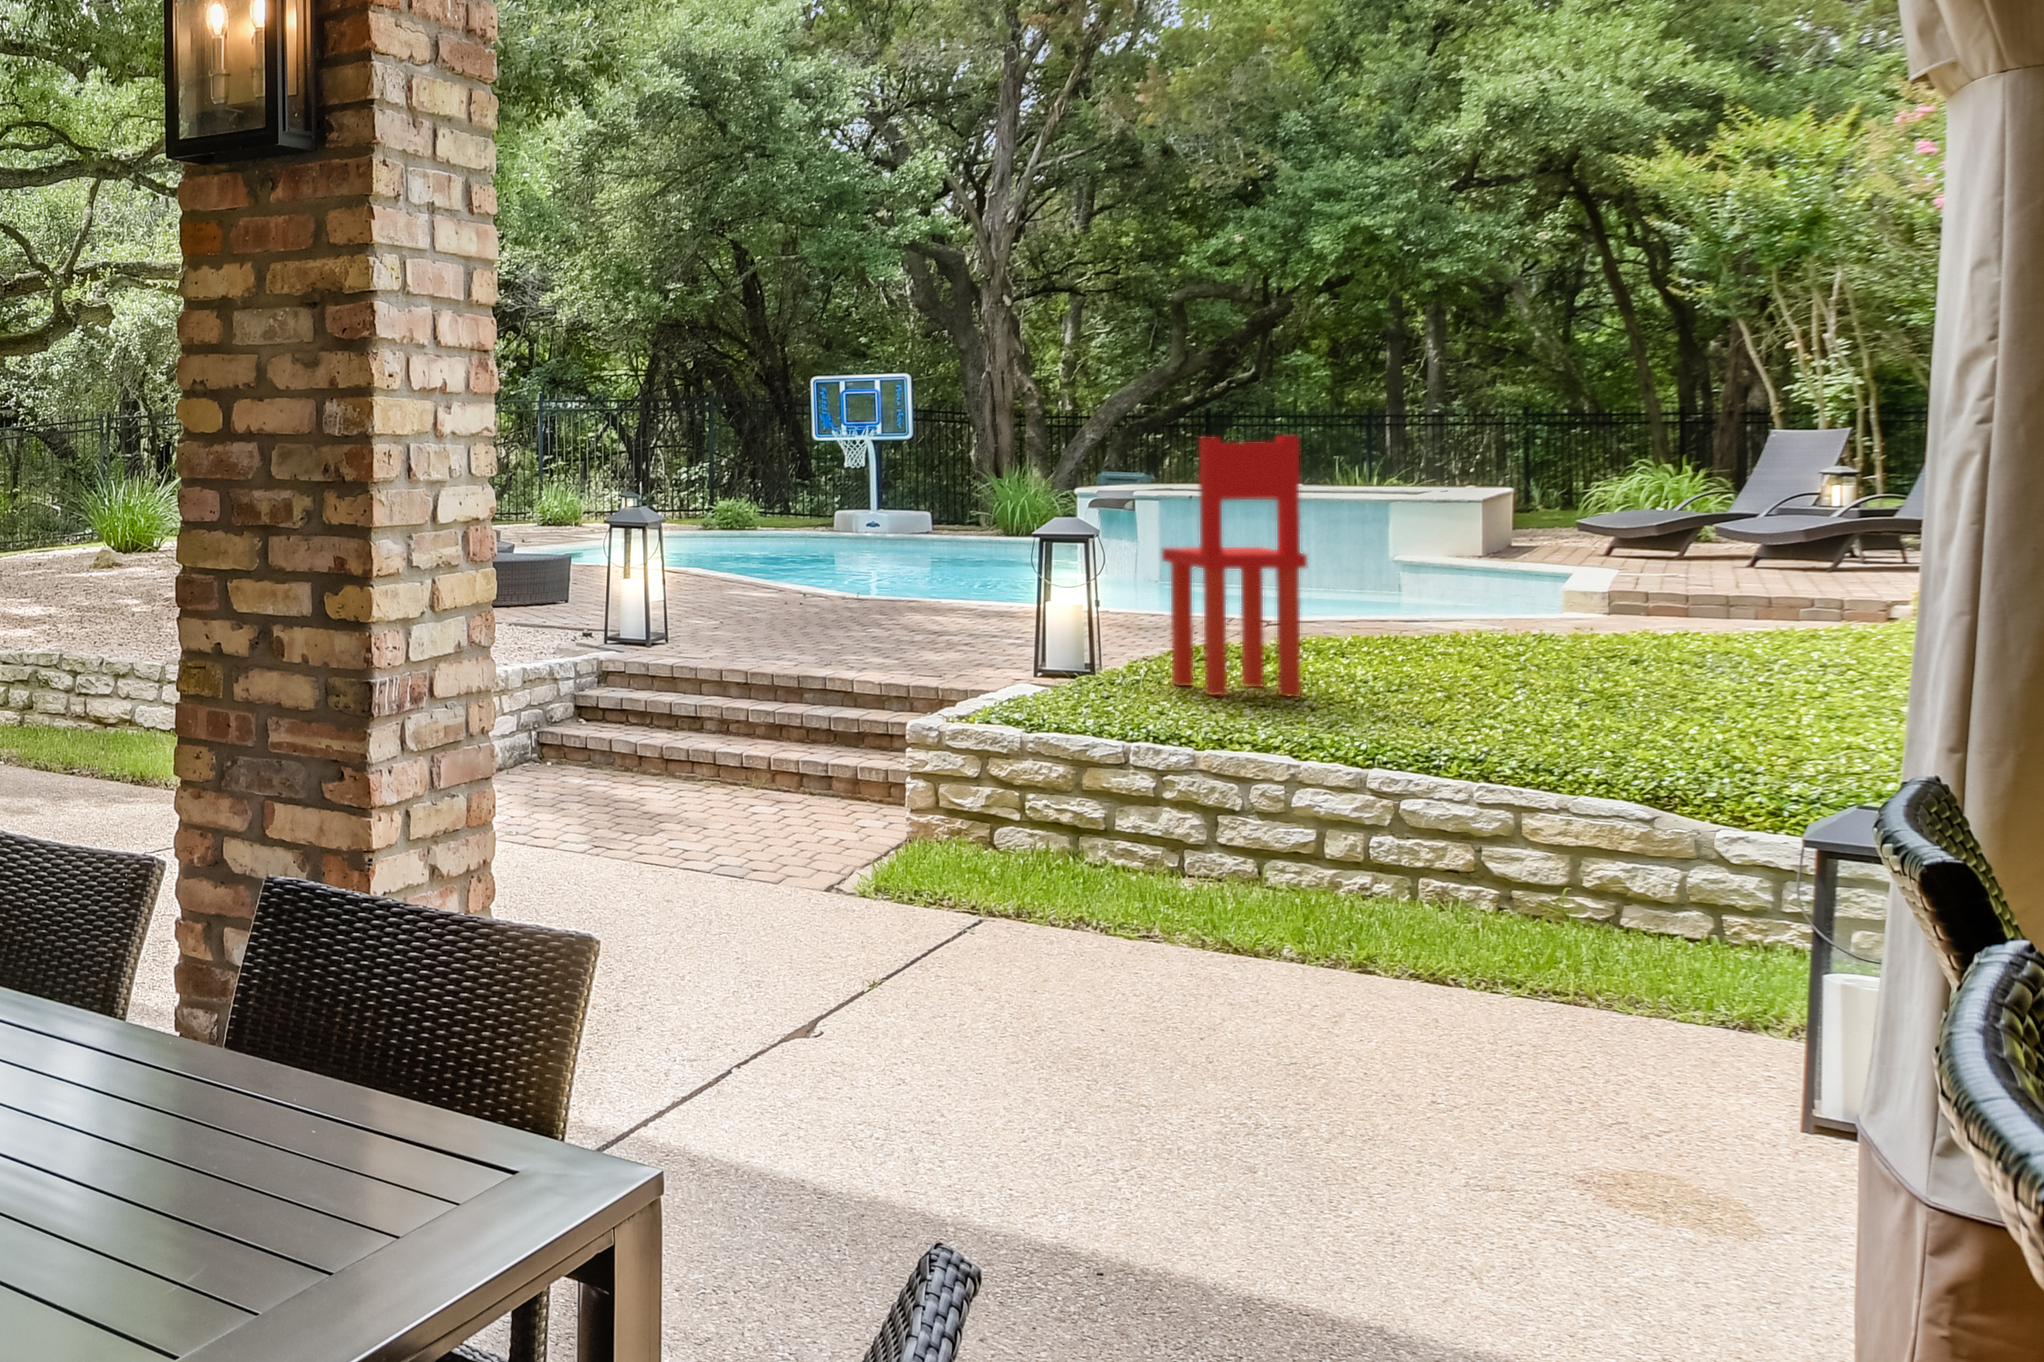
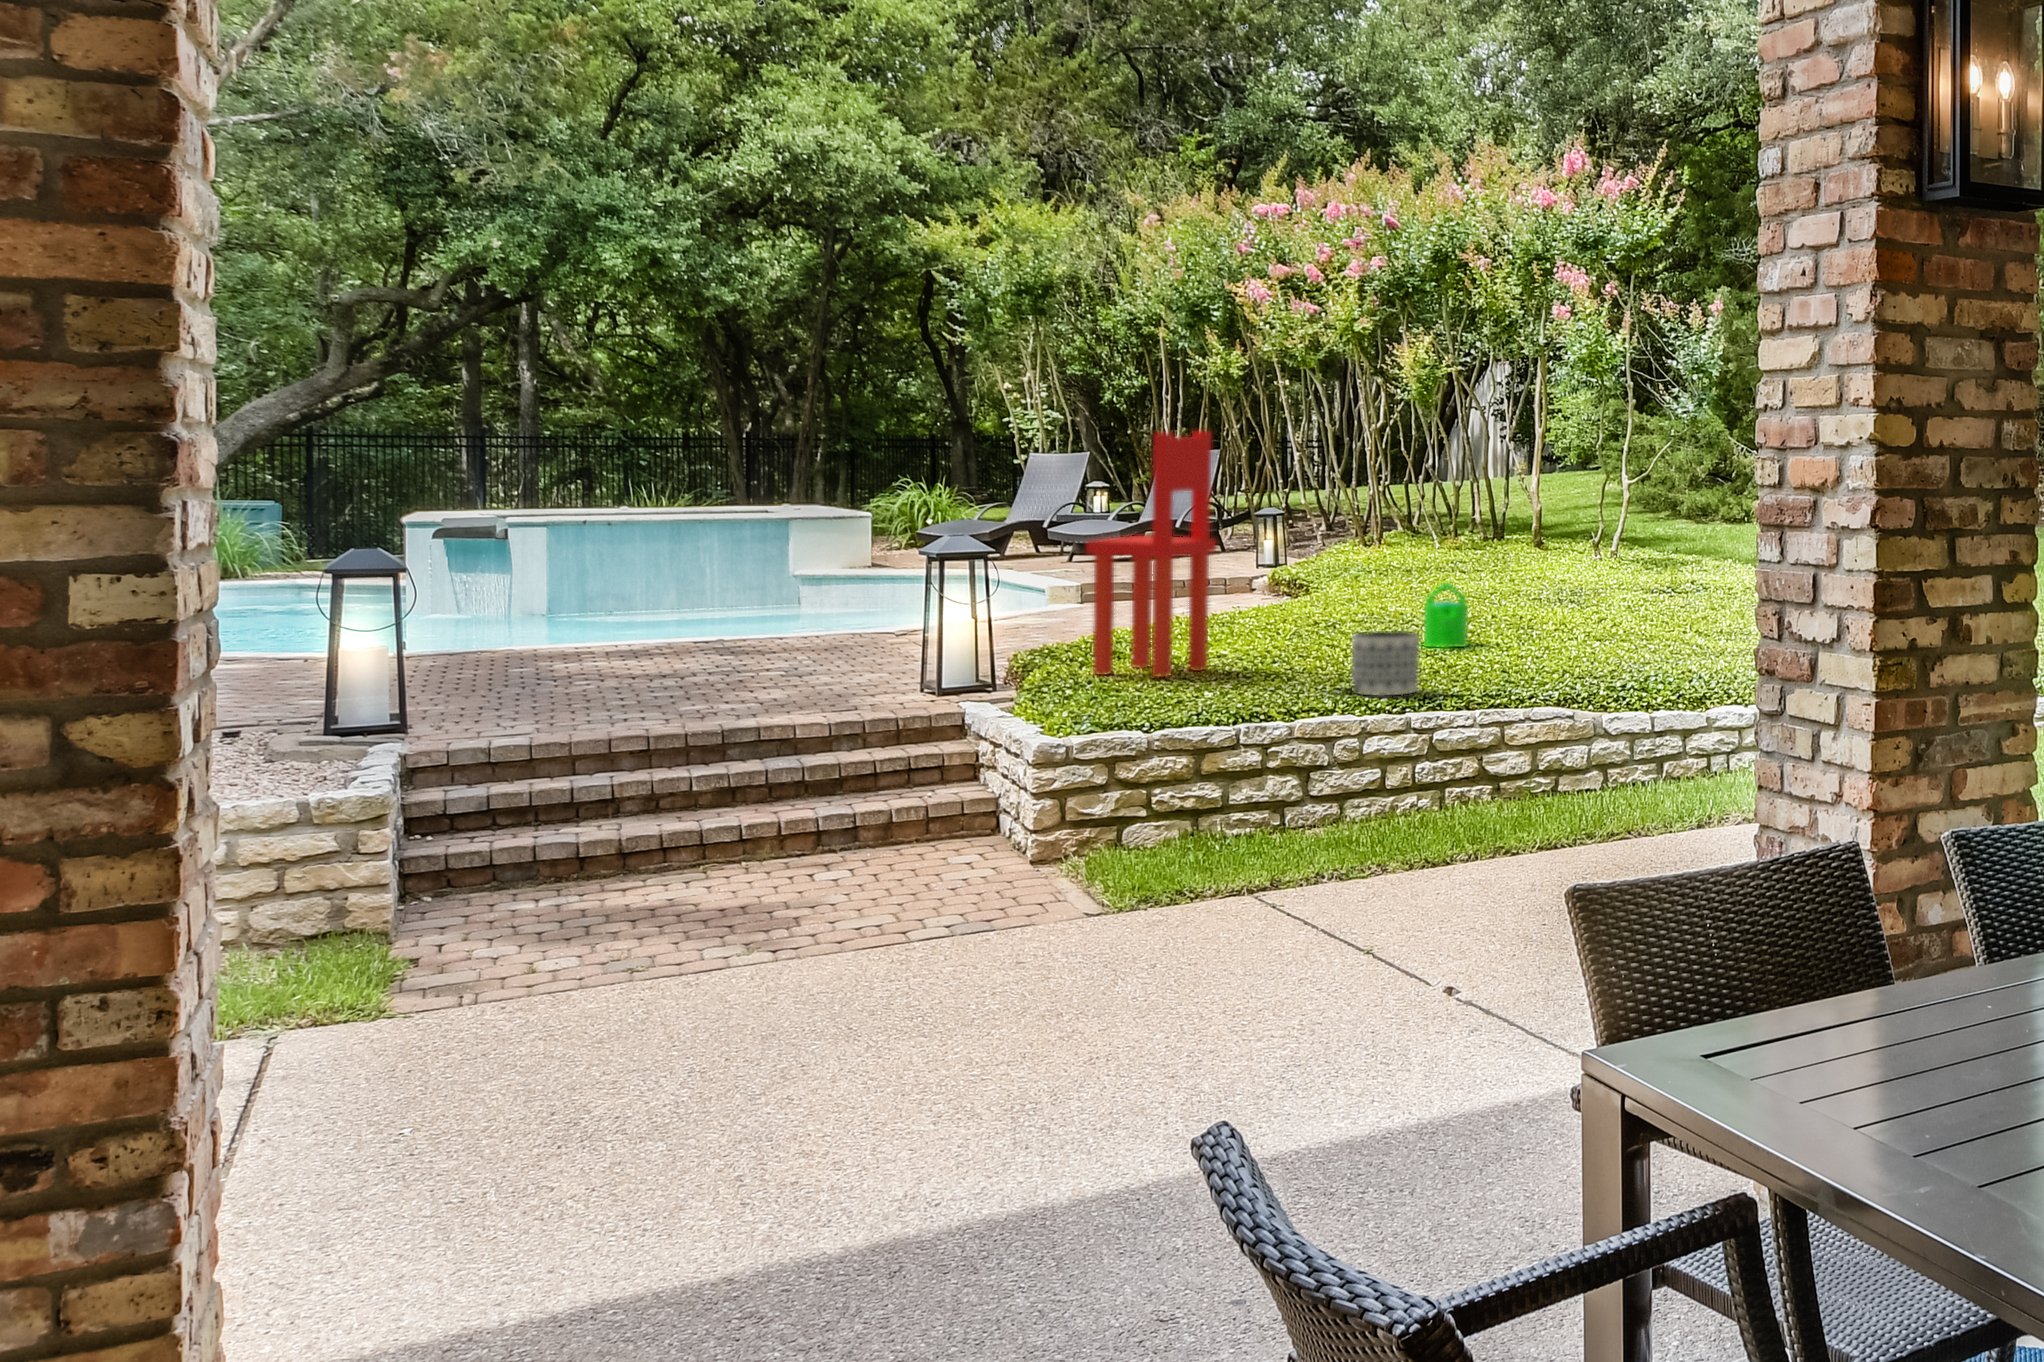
watering can: none [1699,635,1792,724] -> present [1424,583,1468,648]
planter: none [1373,673,1470,754] -> present [1352,631,1419,696]

